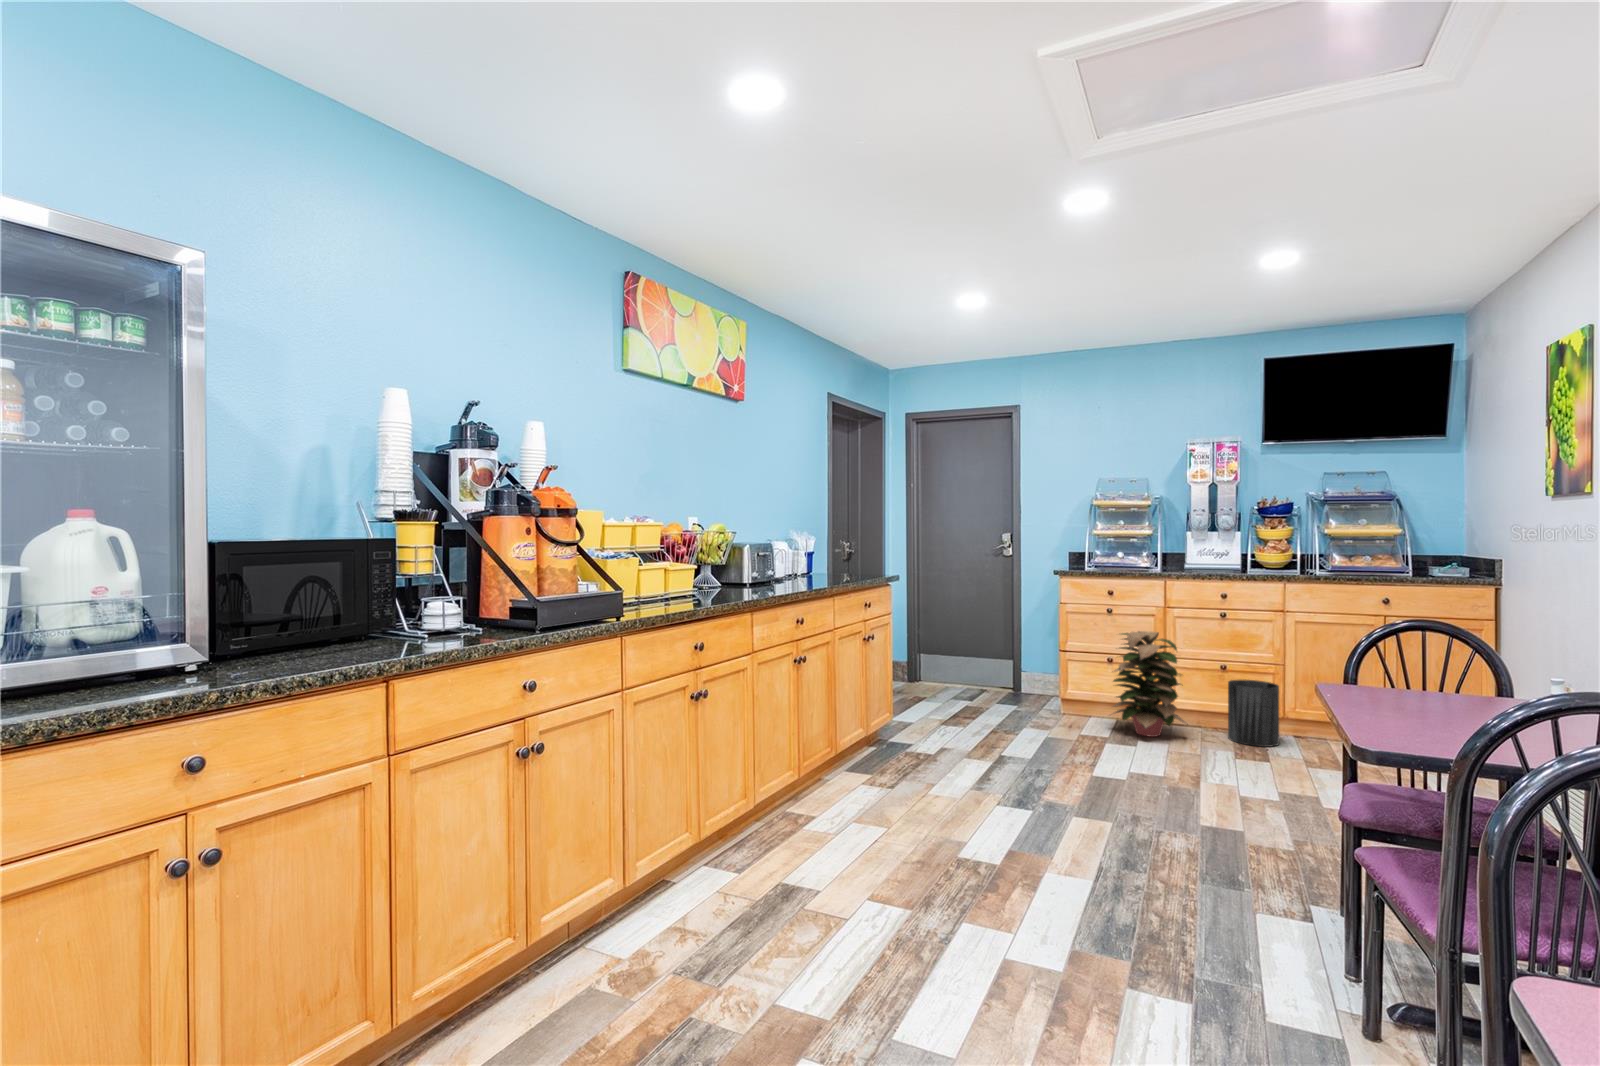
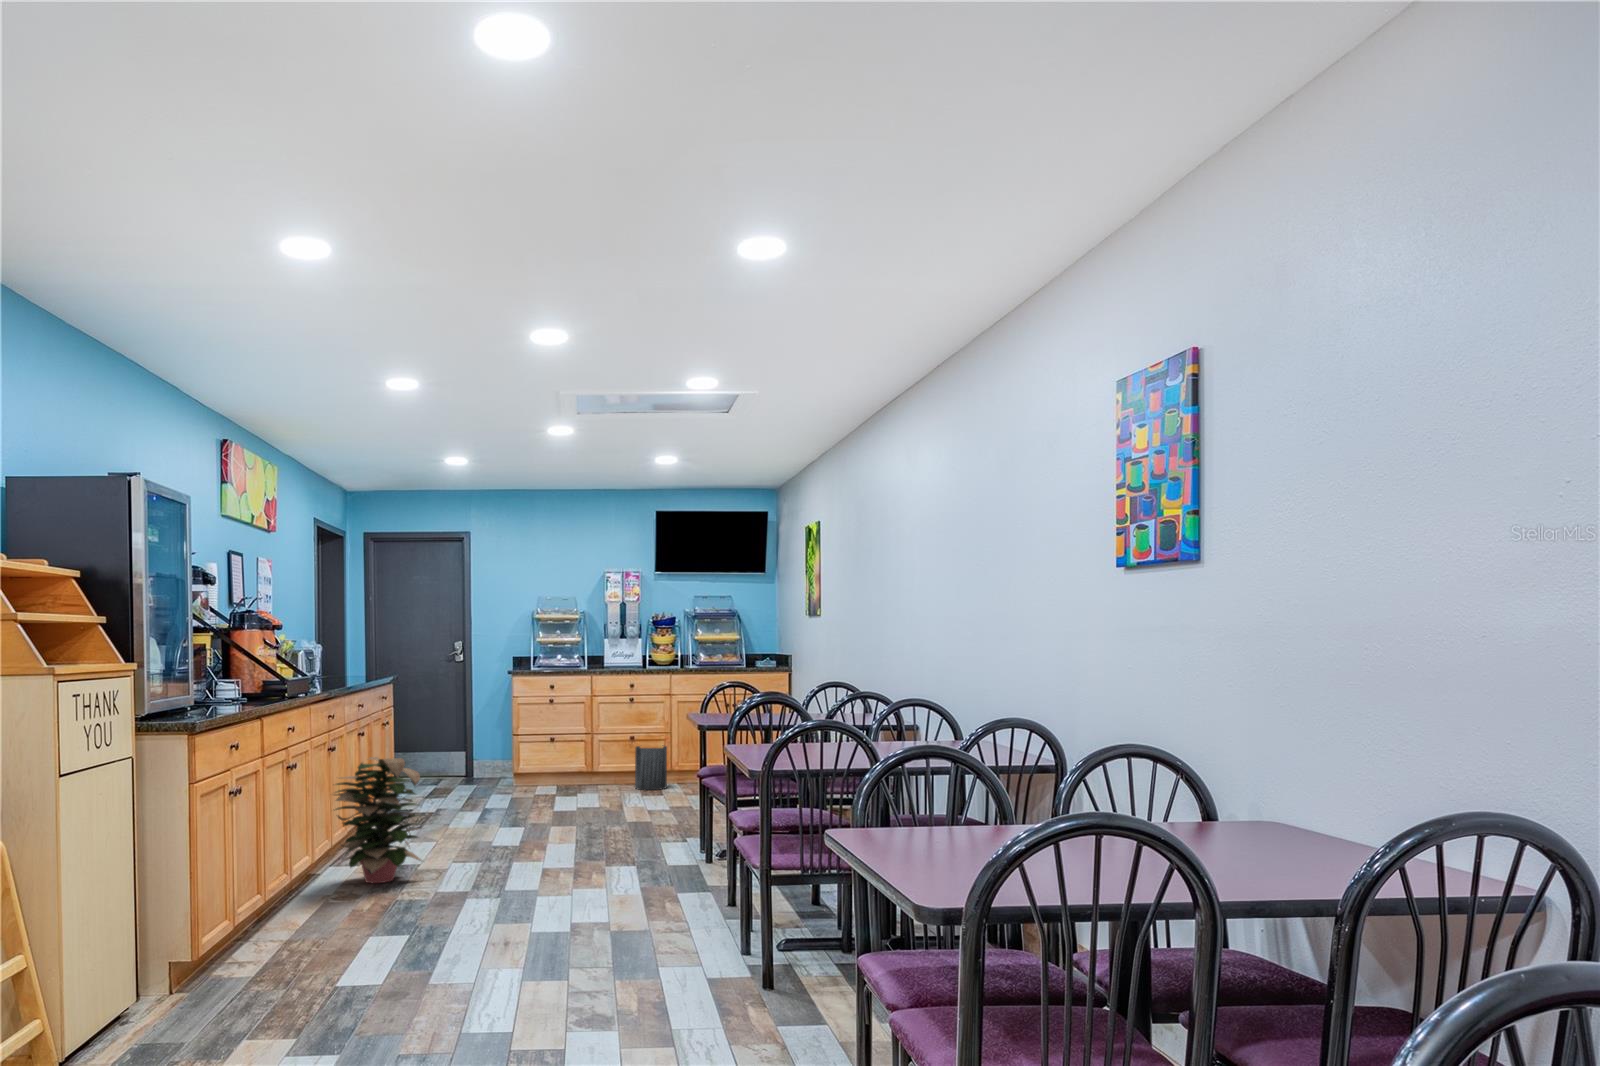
decorative plant: present [1113,631,1185,737] -> present [336,757,422,883]

